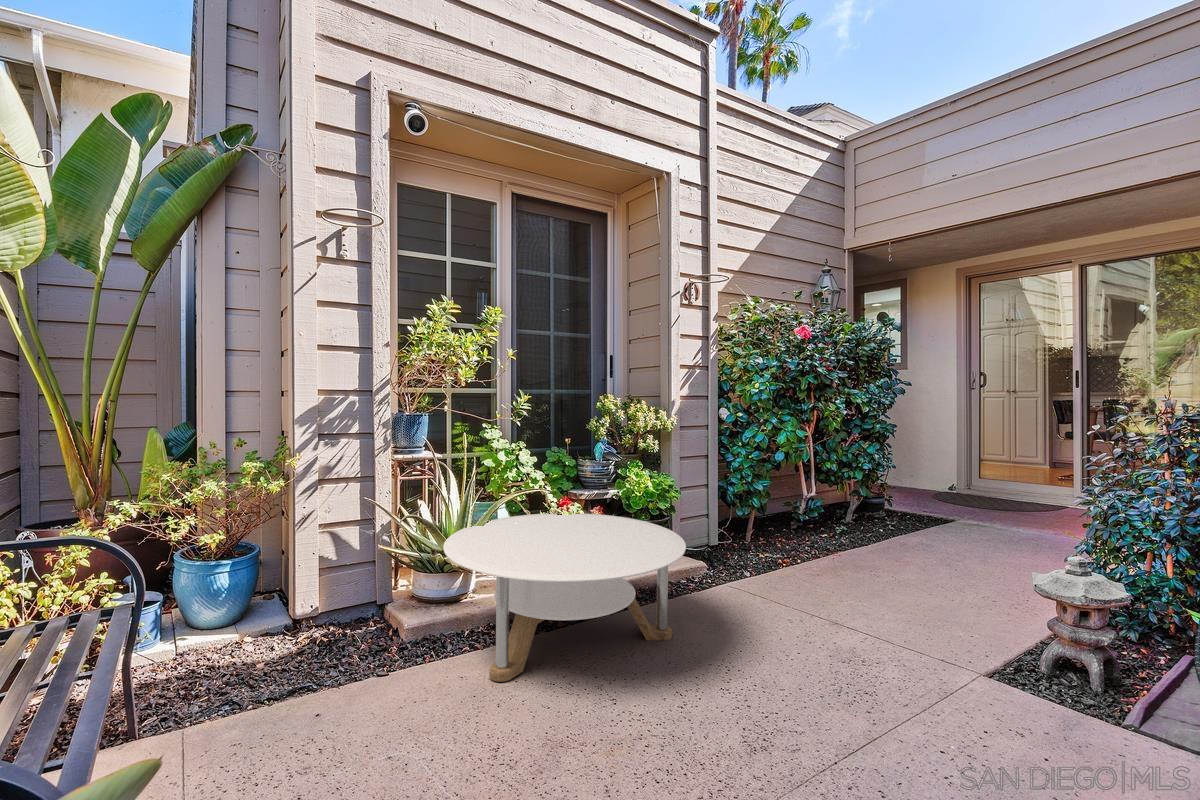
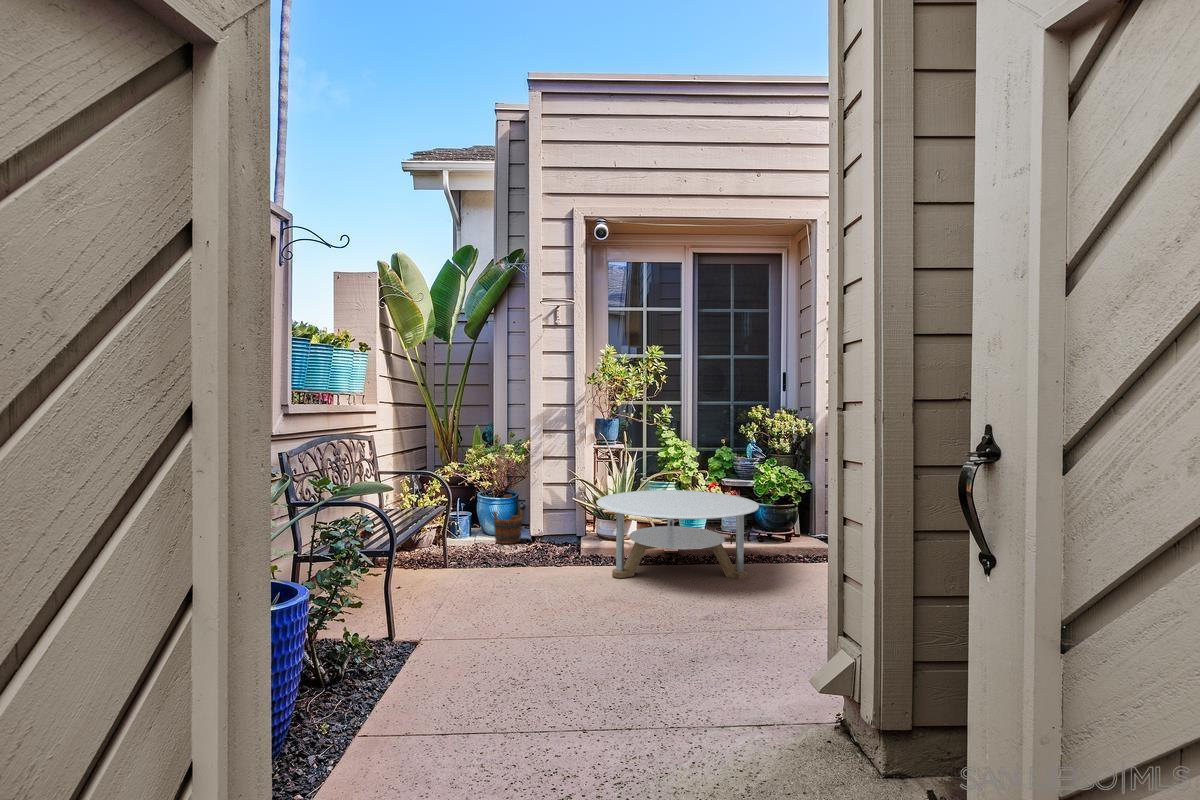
wooden bucket: none [213,550,272,641] -> present [493,495,523,544]

